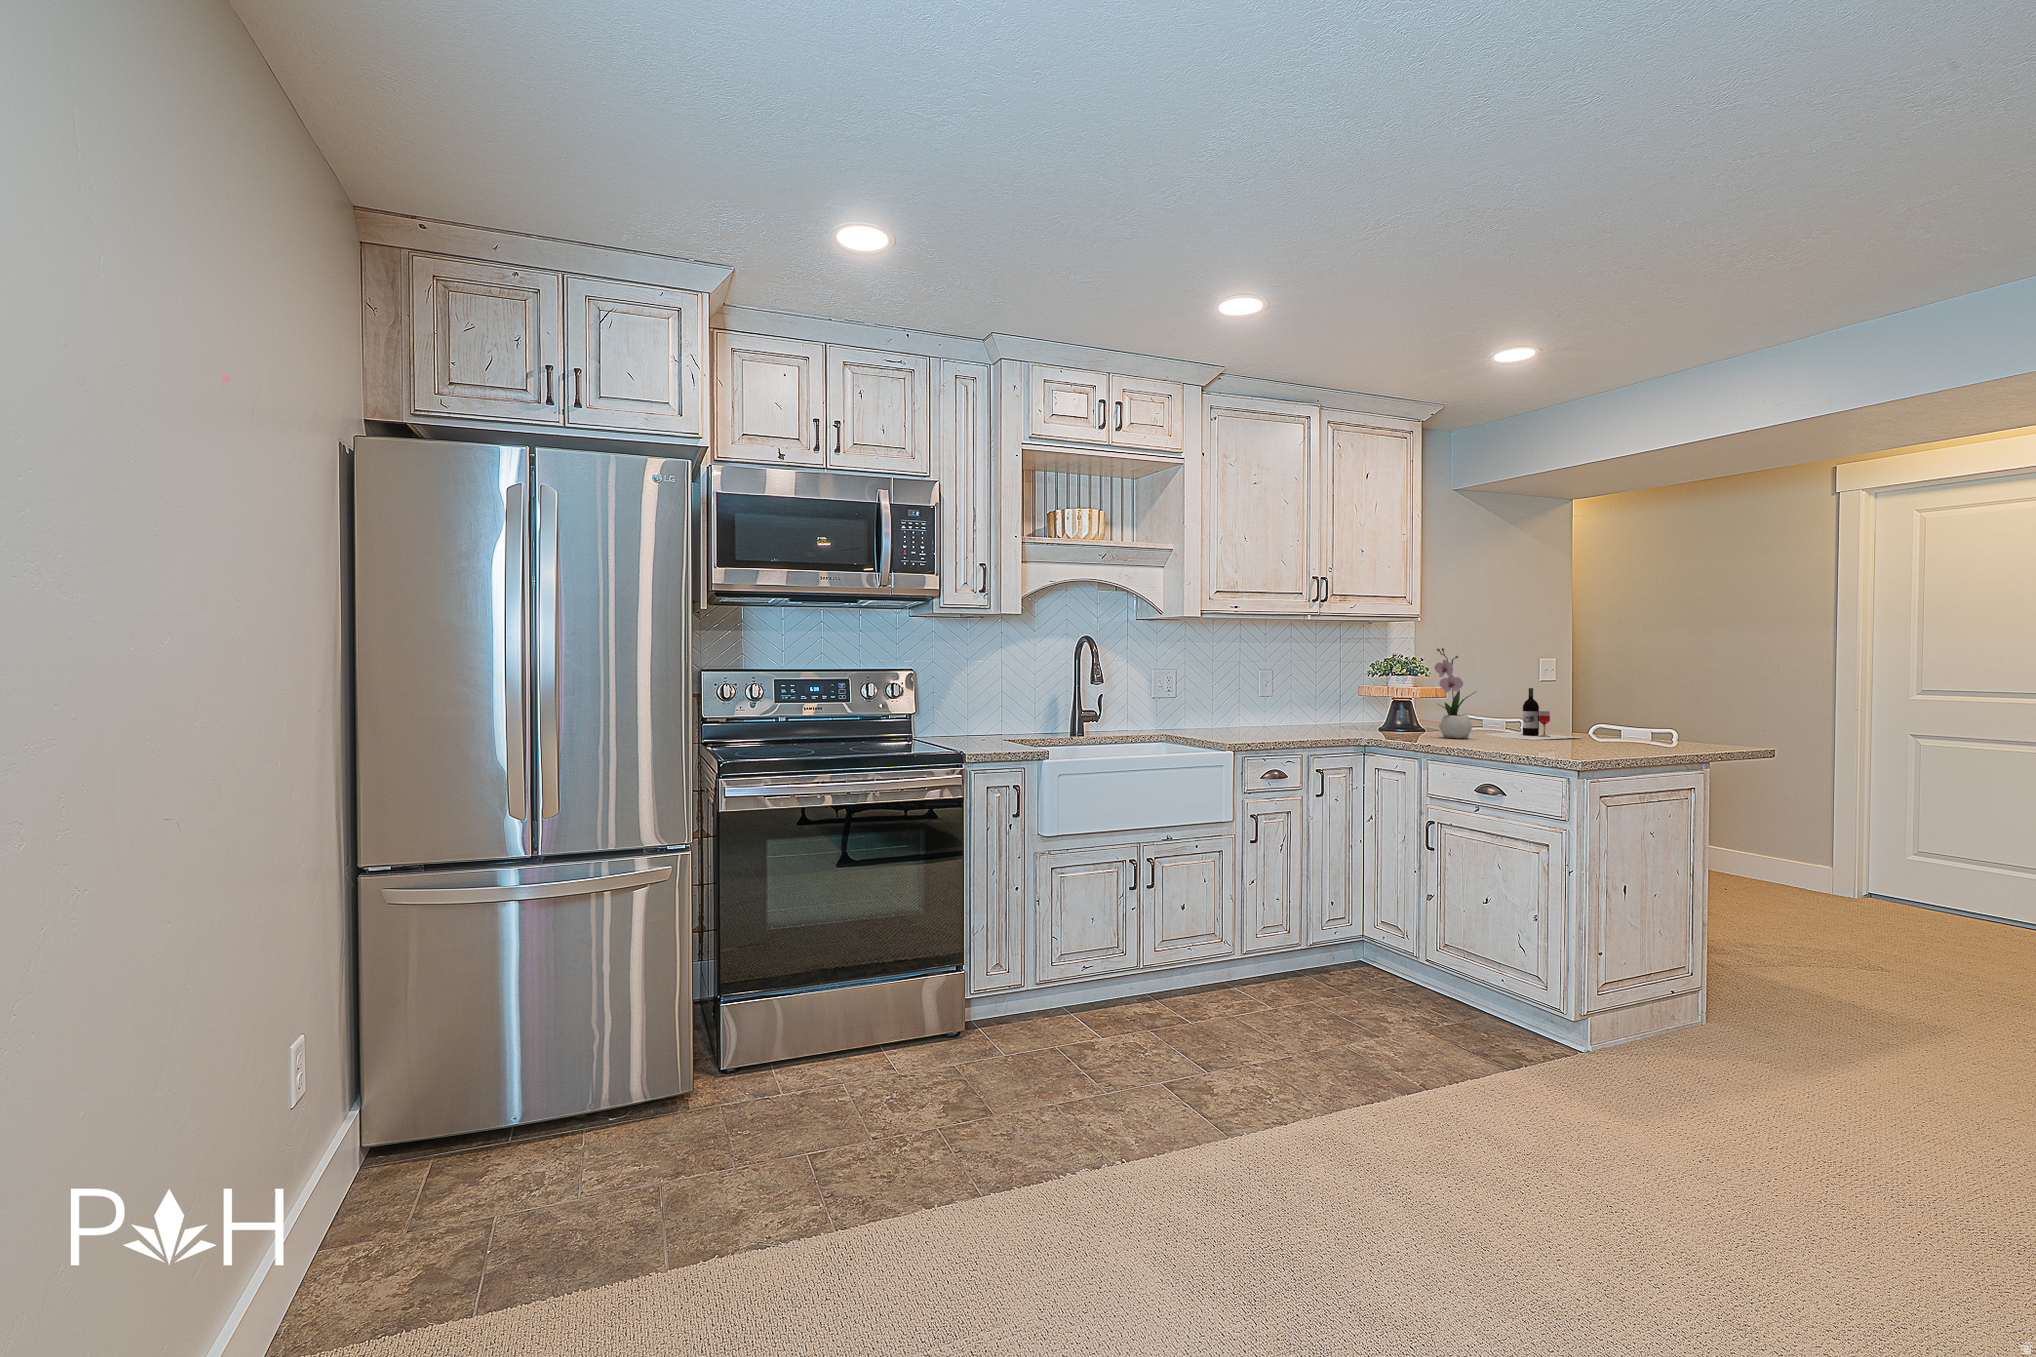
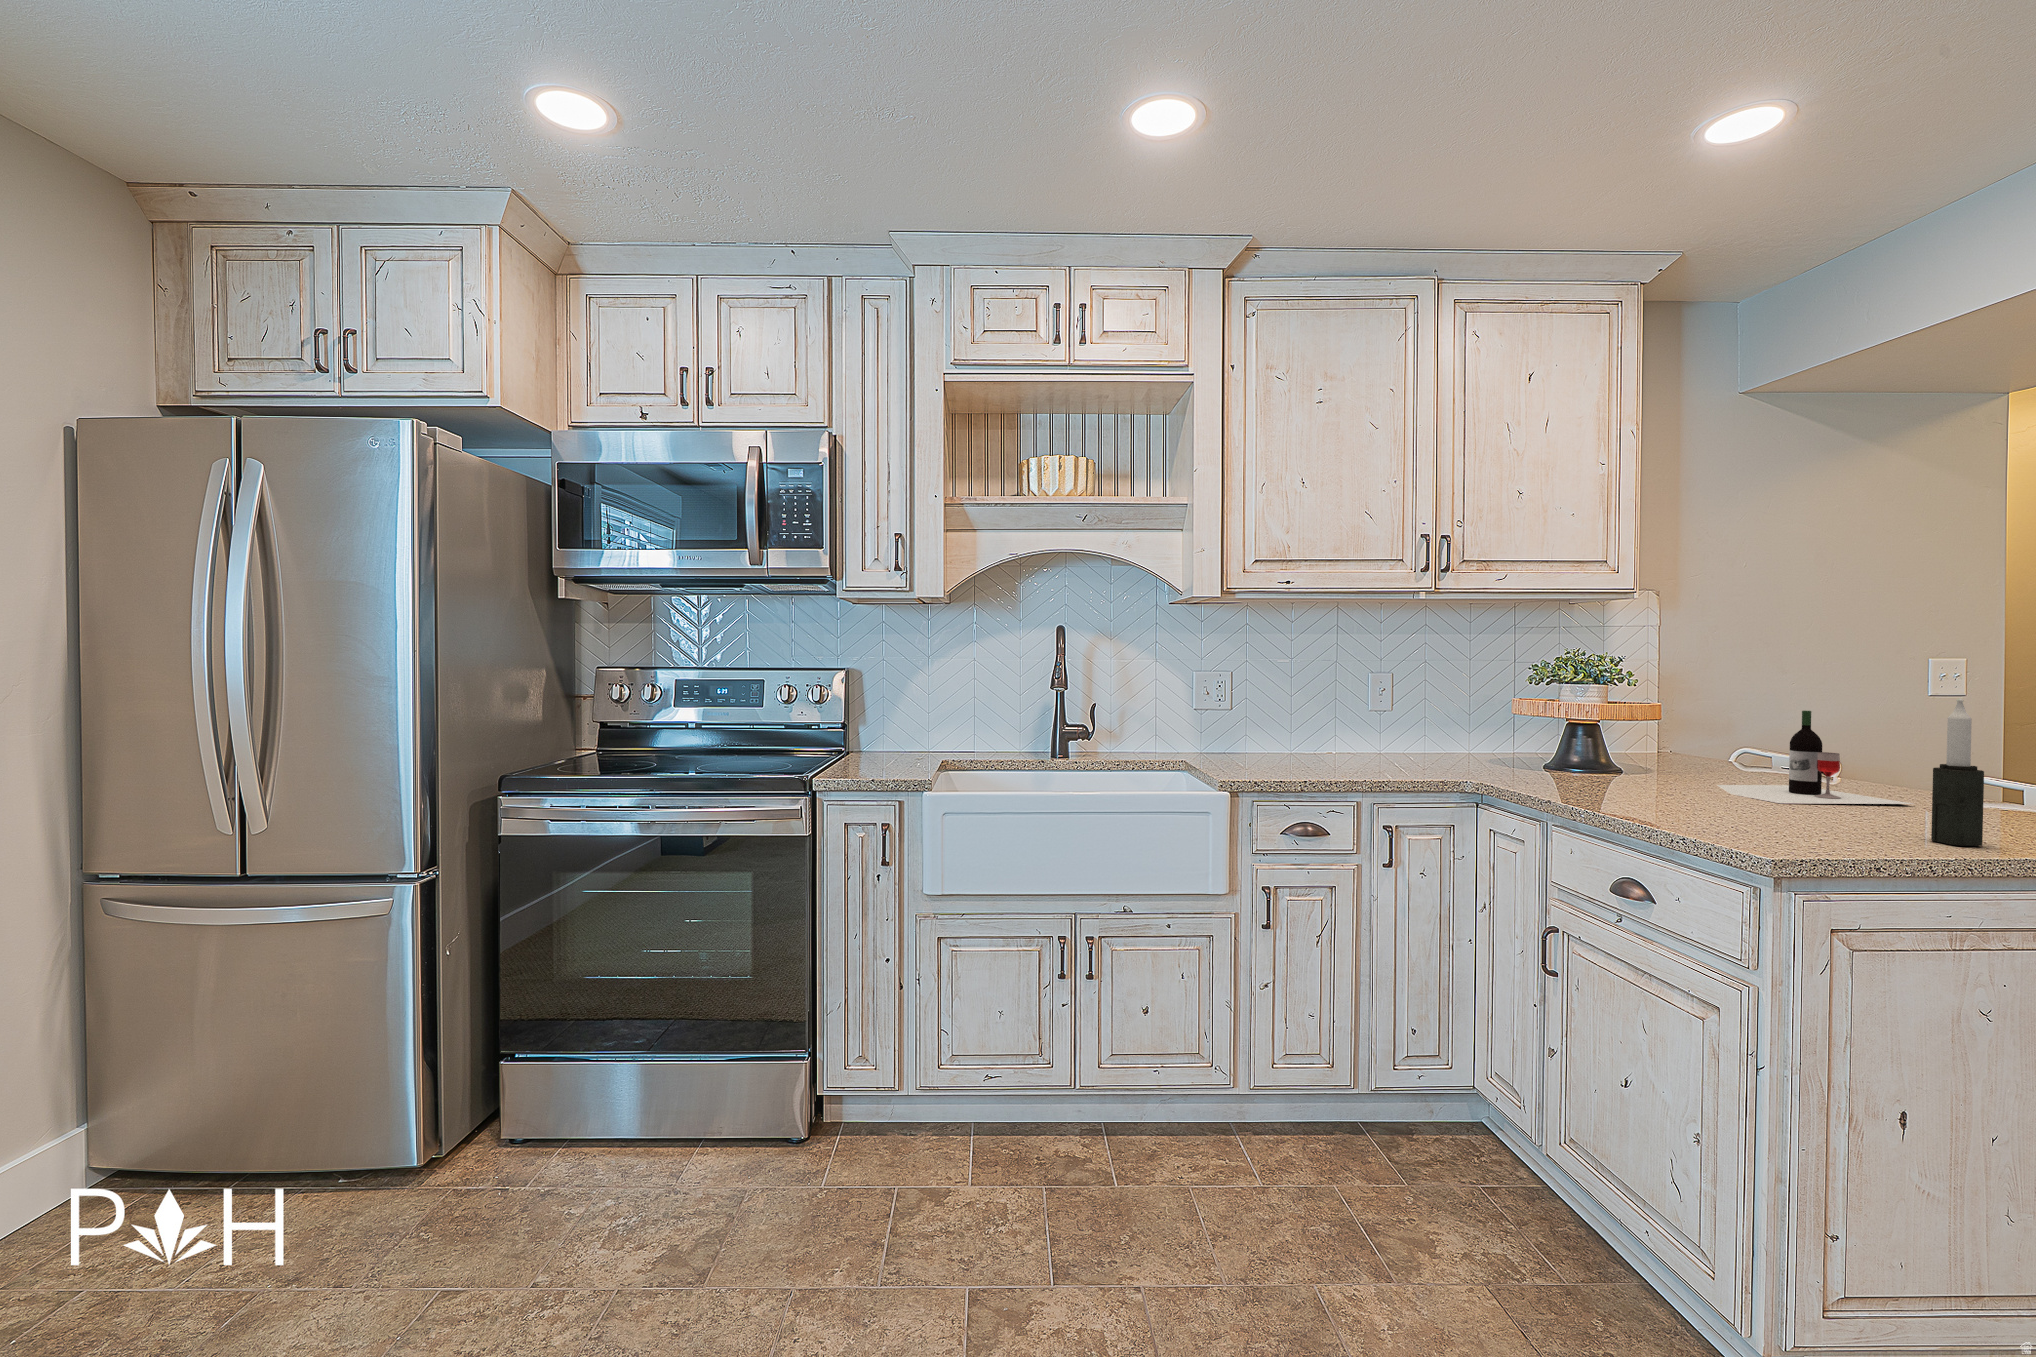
flower arrangement: present [1435,648,1475,738] -> none [1582,640,1664,793]
candle: none [1622,678,1644,751] -> present [1931,698,1984,846]

